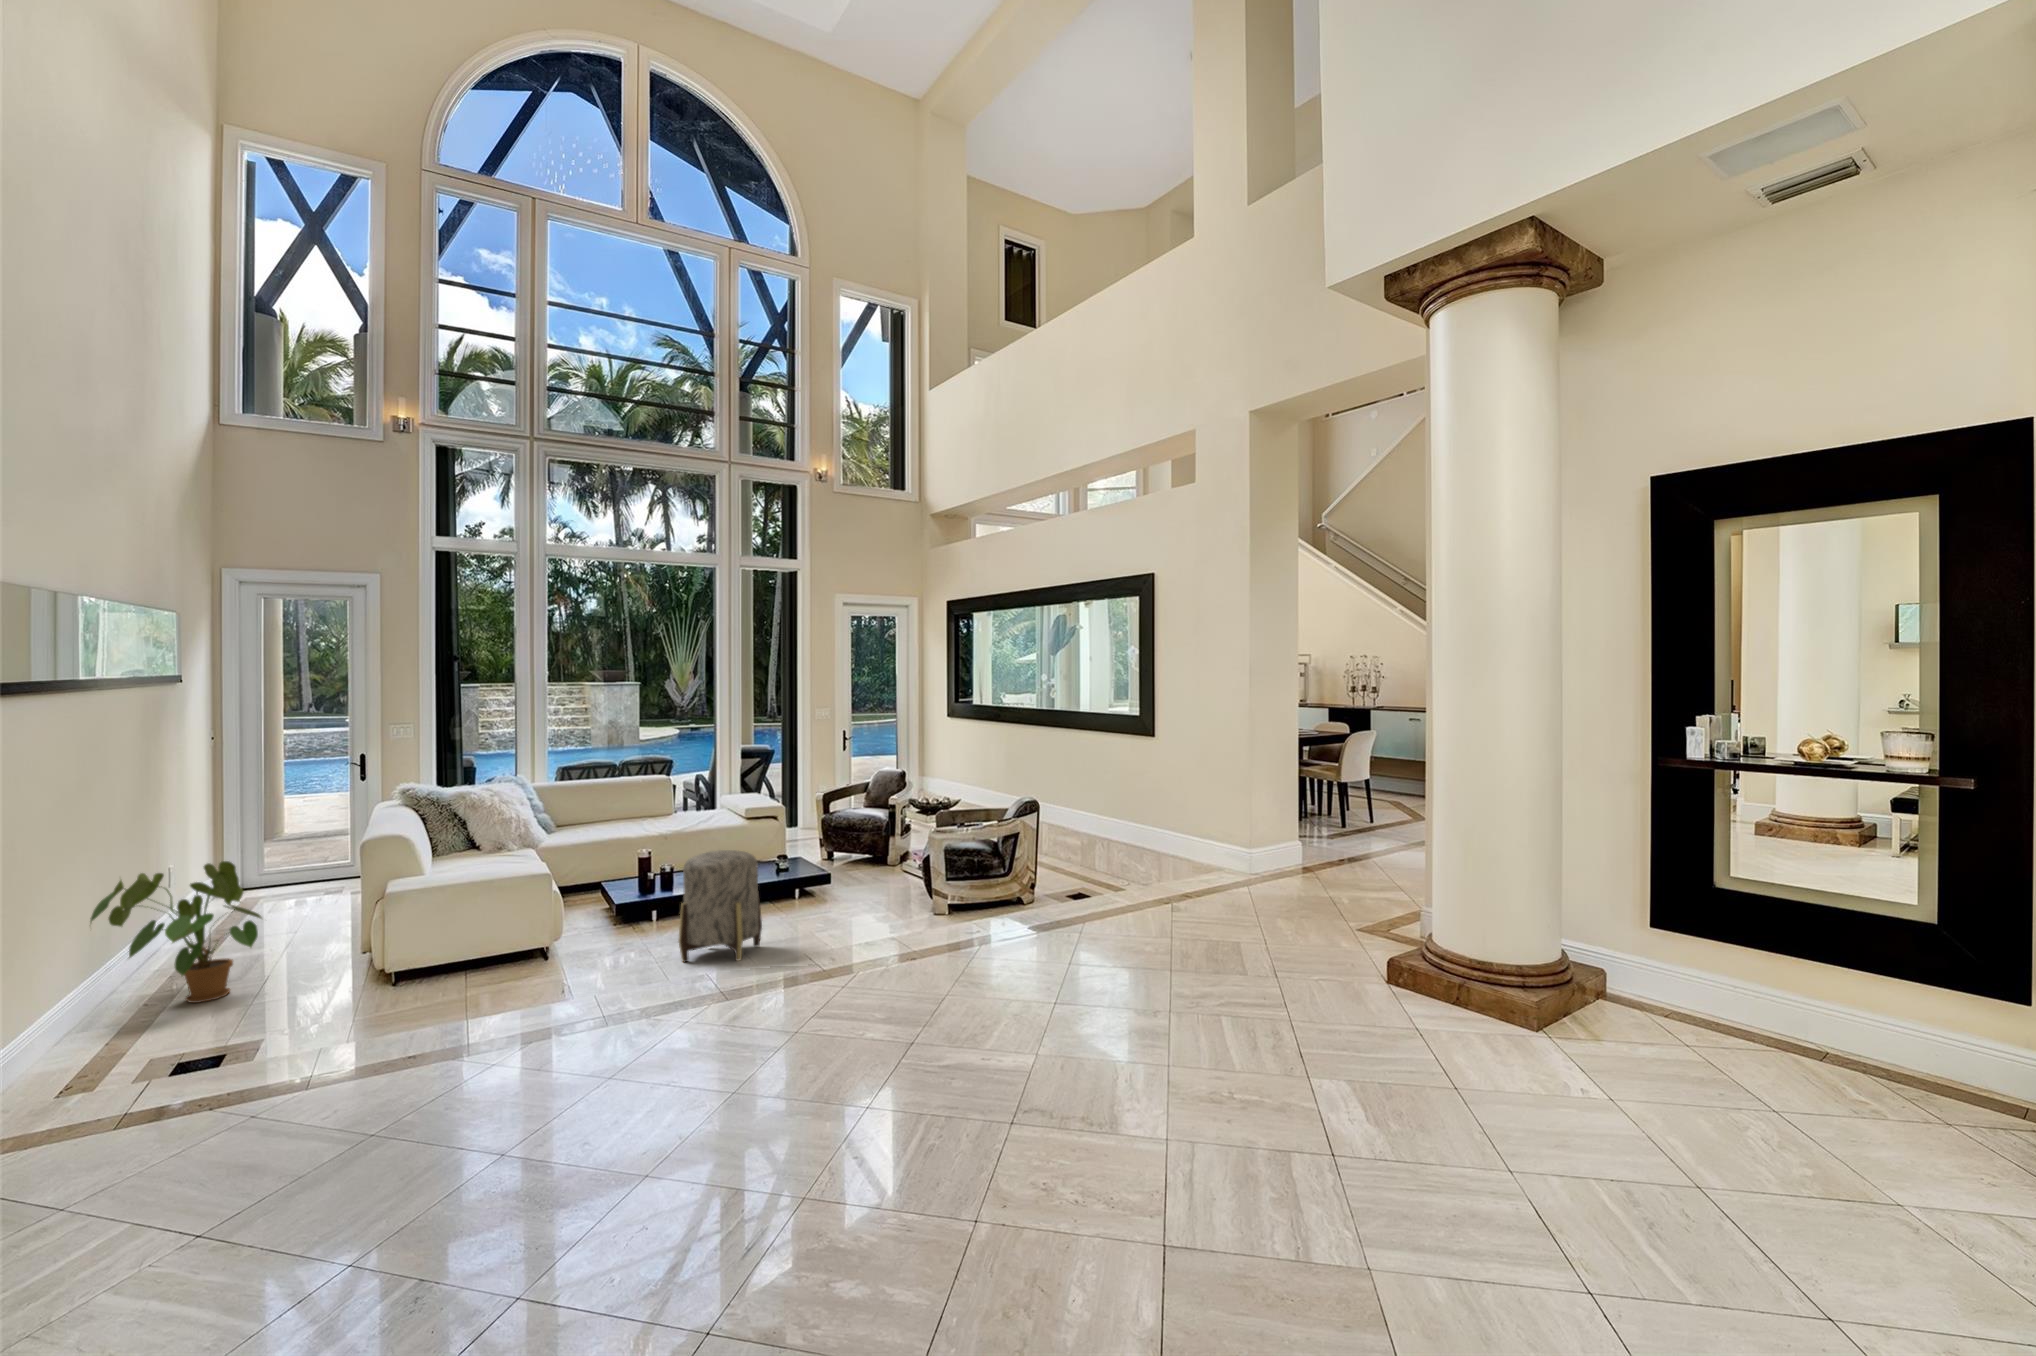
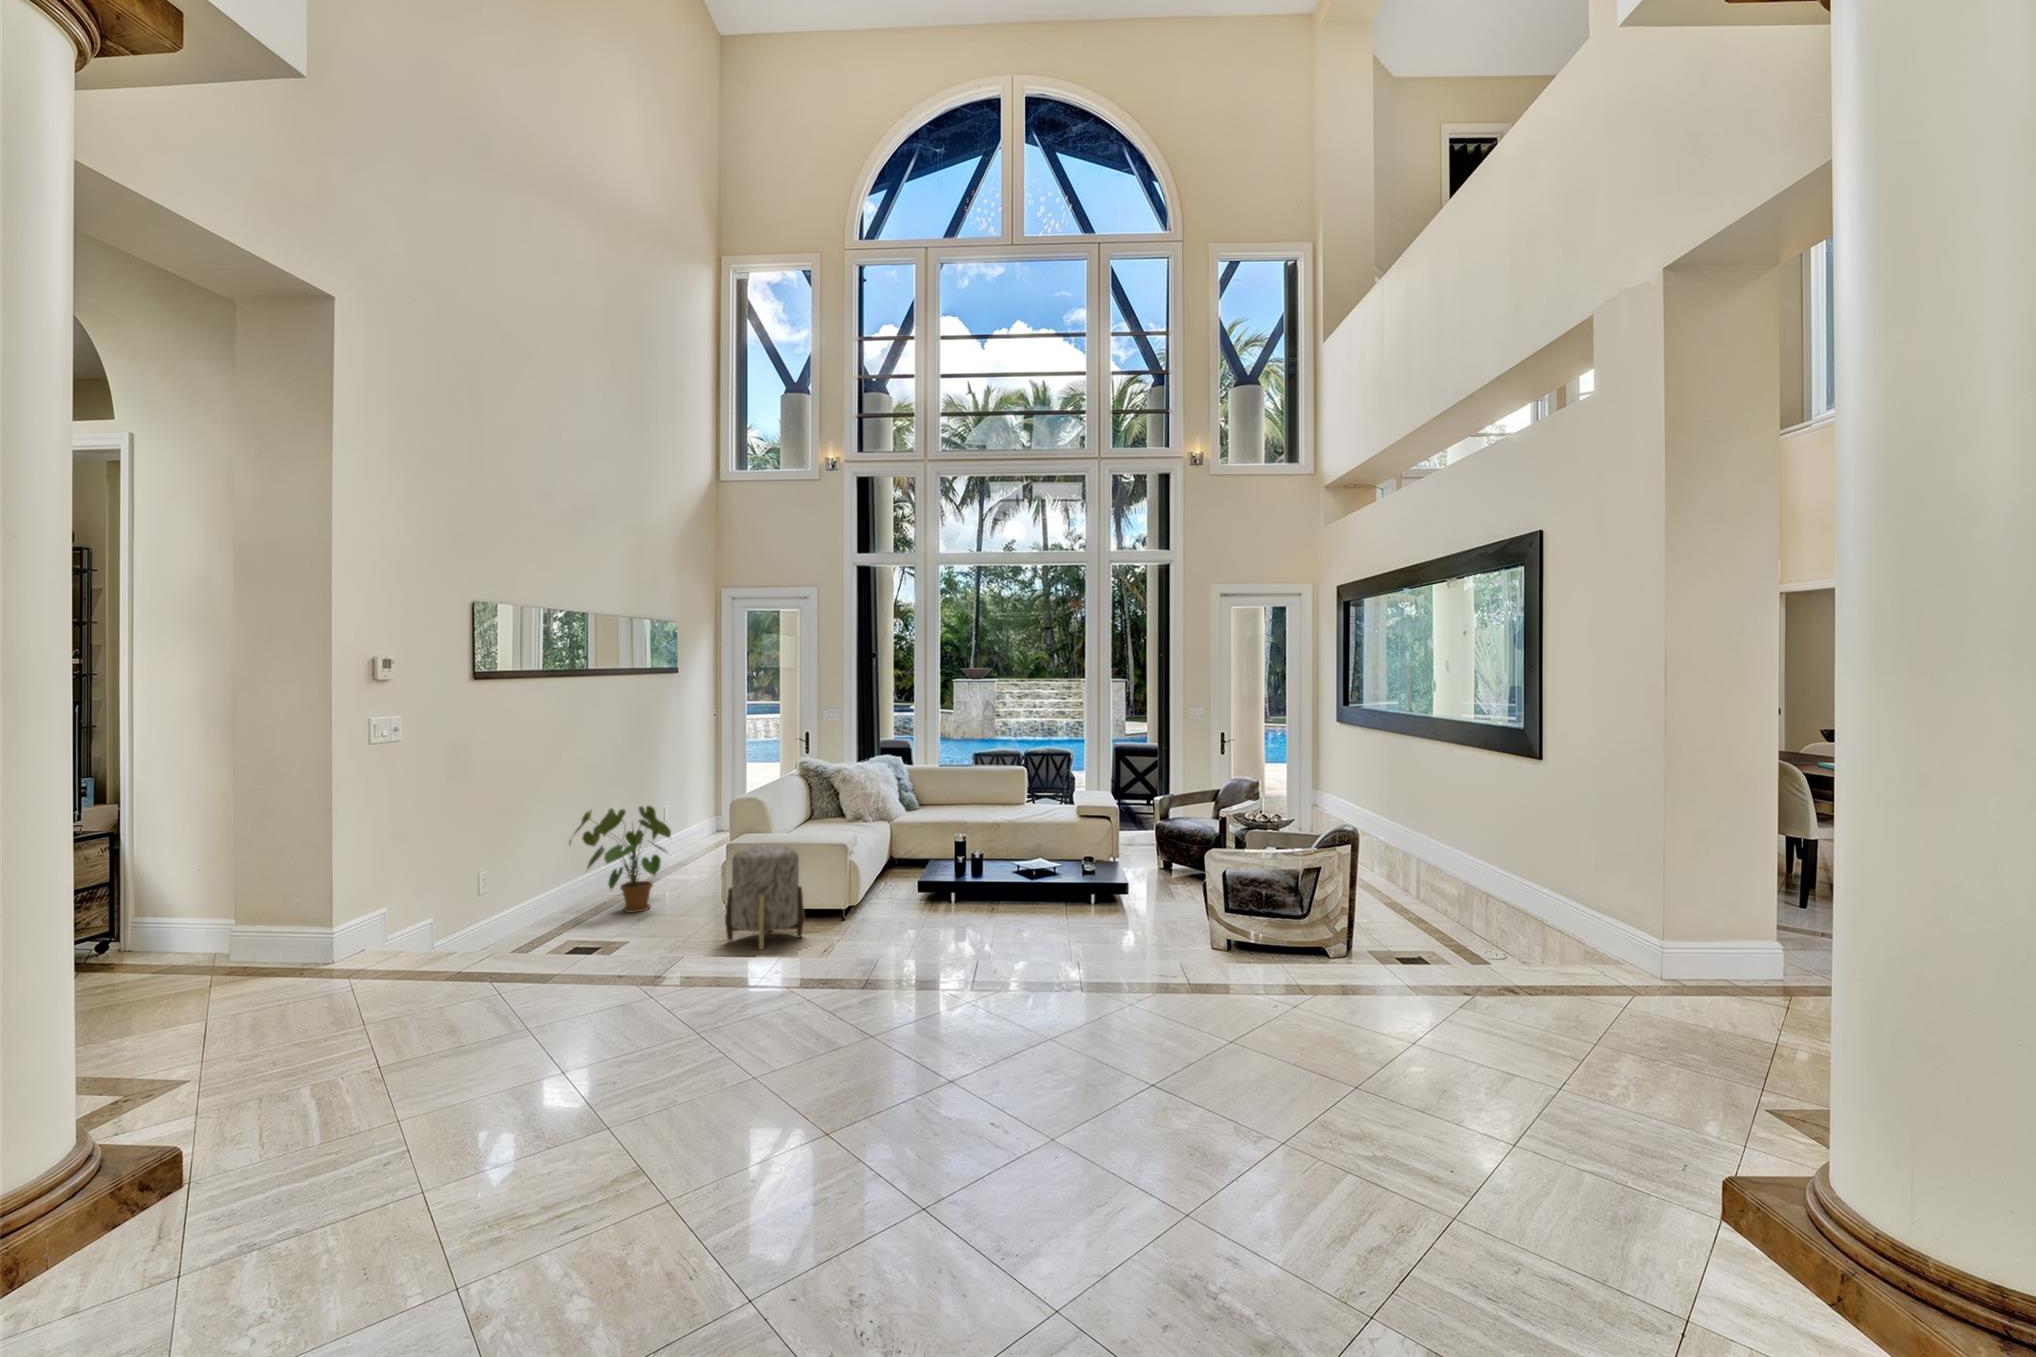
ottoman: present [679,850,762,962] -> present [725,844,804,949]

